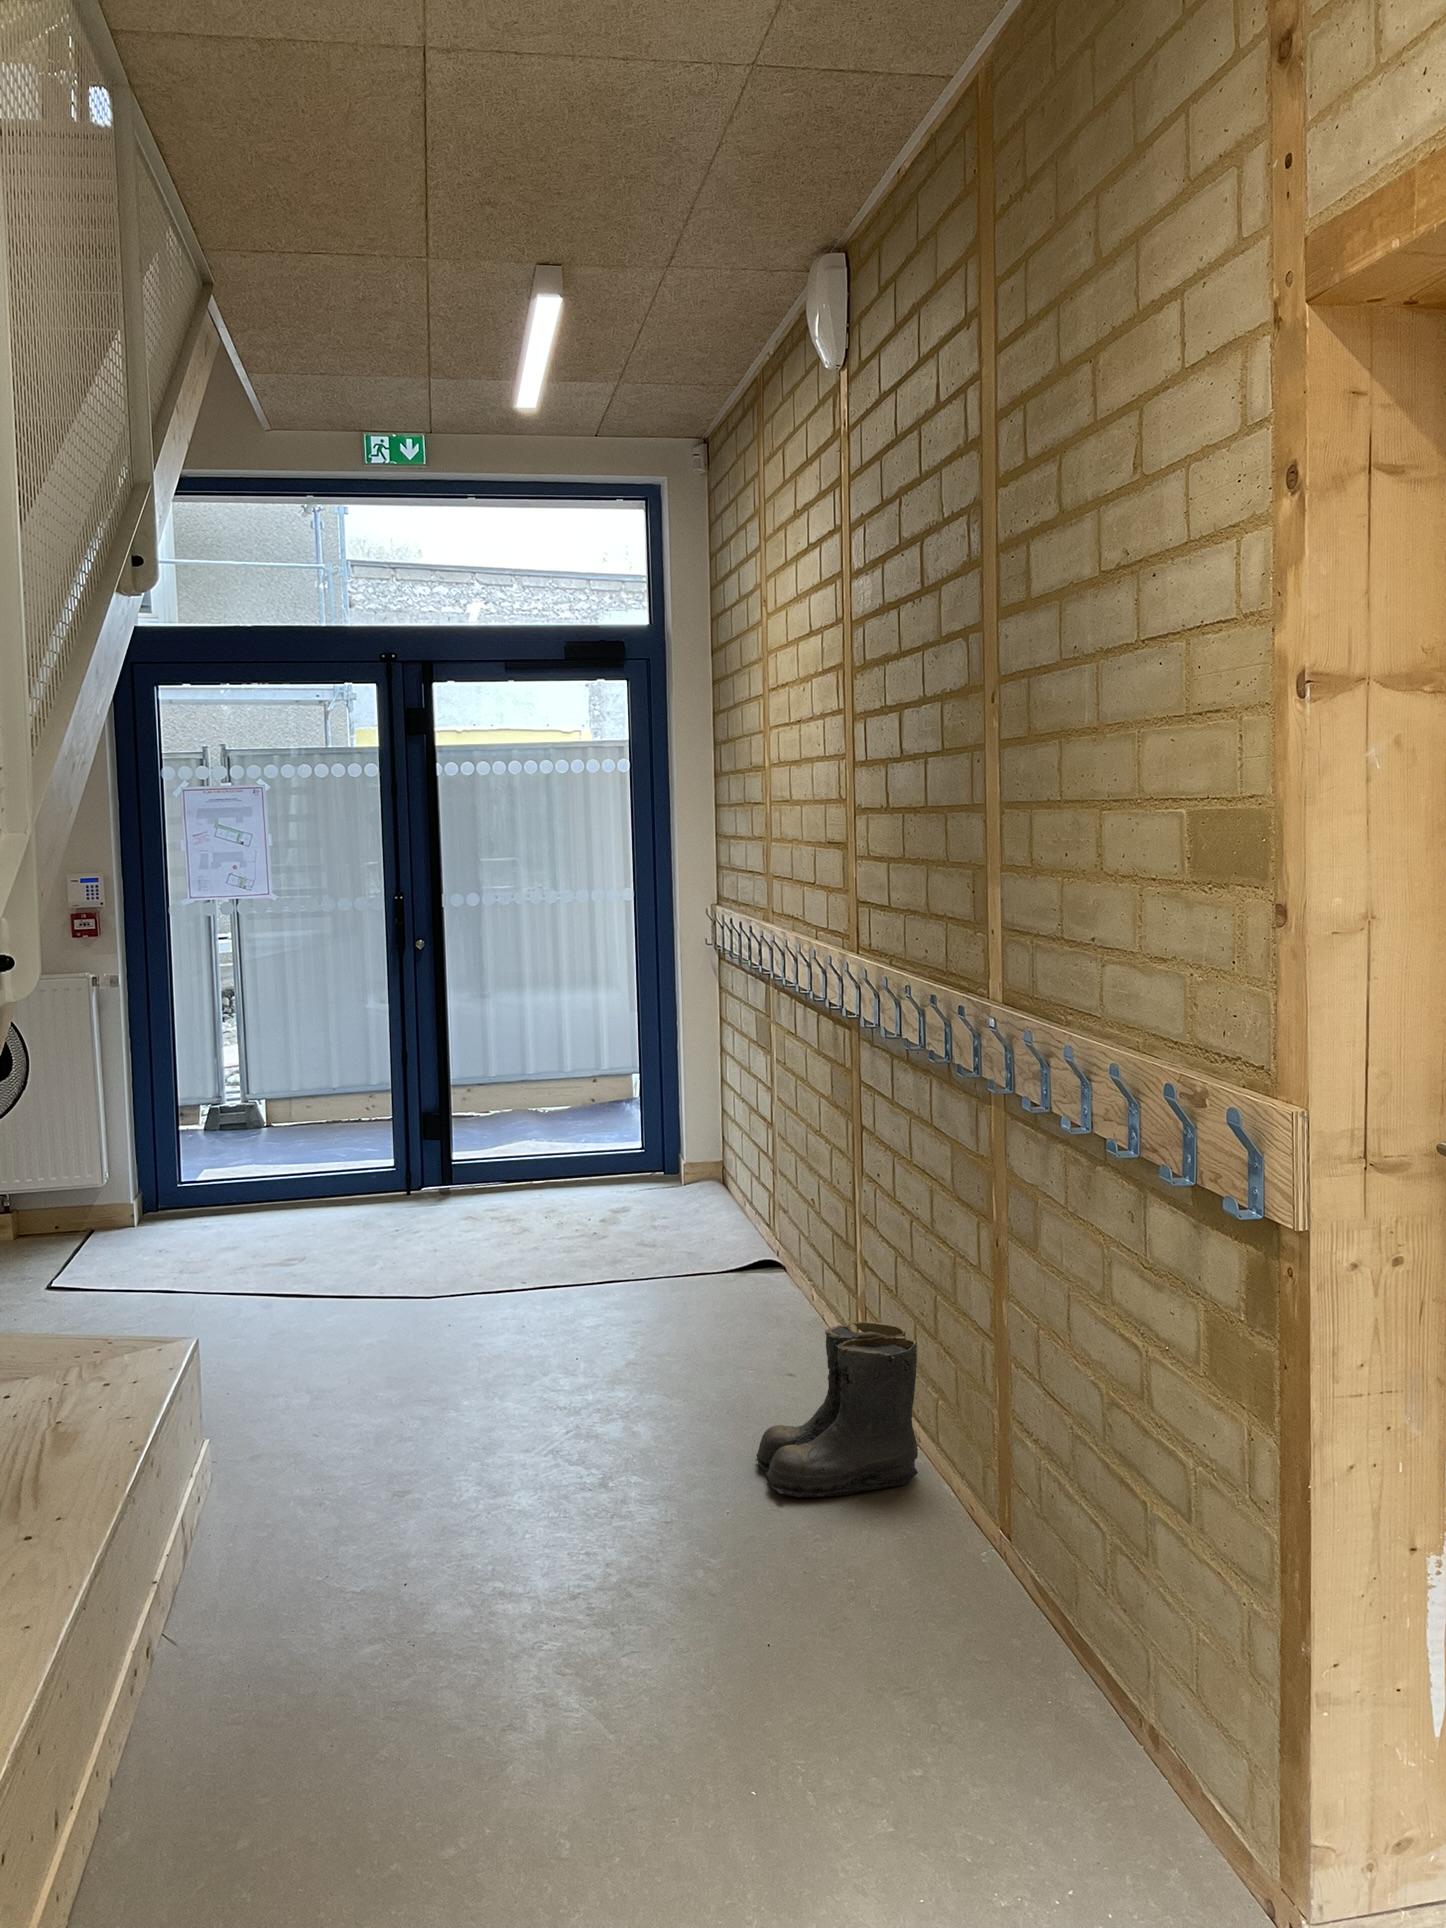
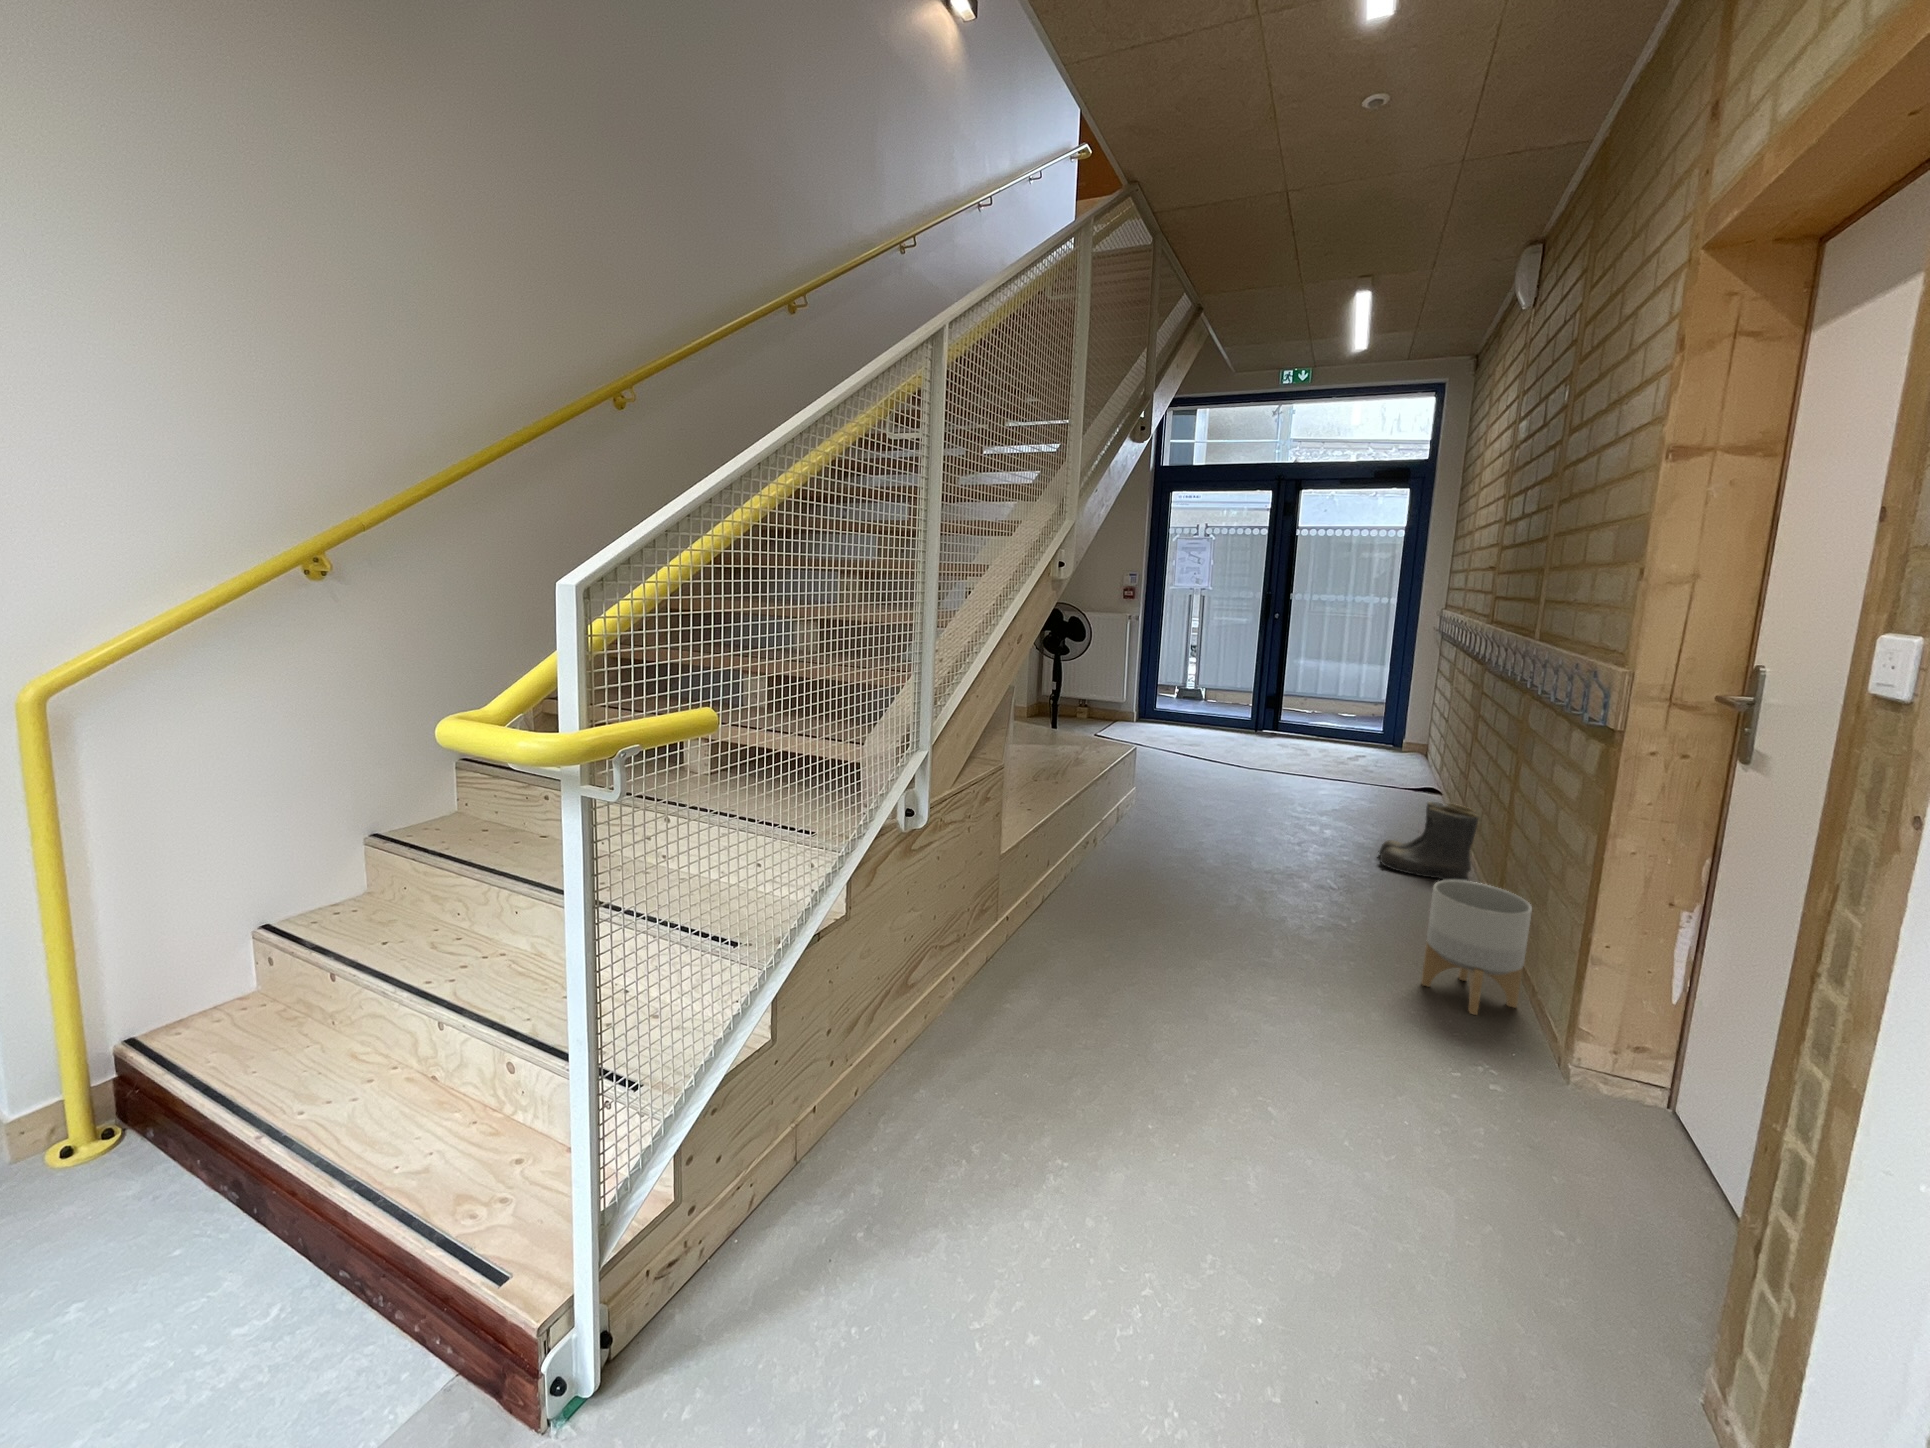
planter: none [987,1548,1159,1870] -> present [1421,880,1532,1015]

